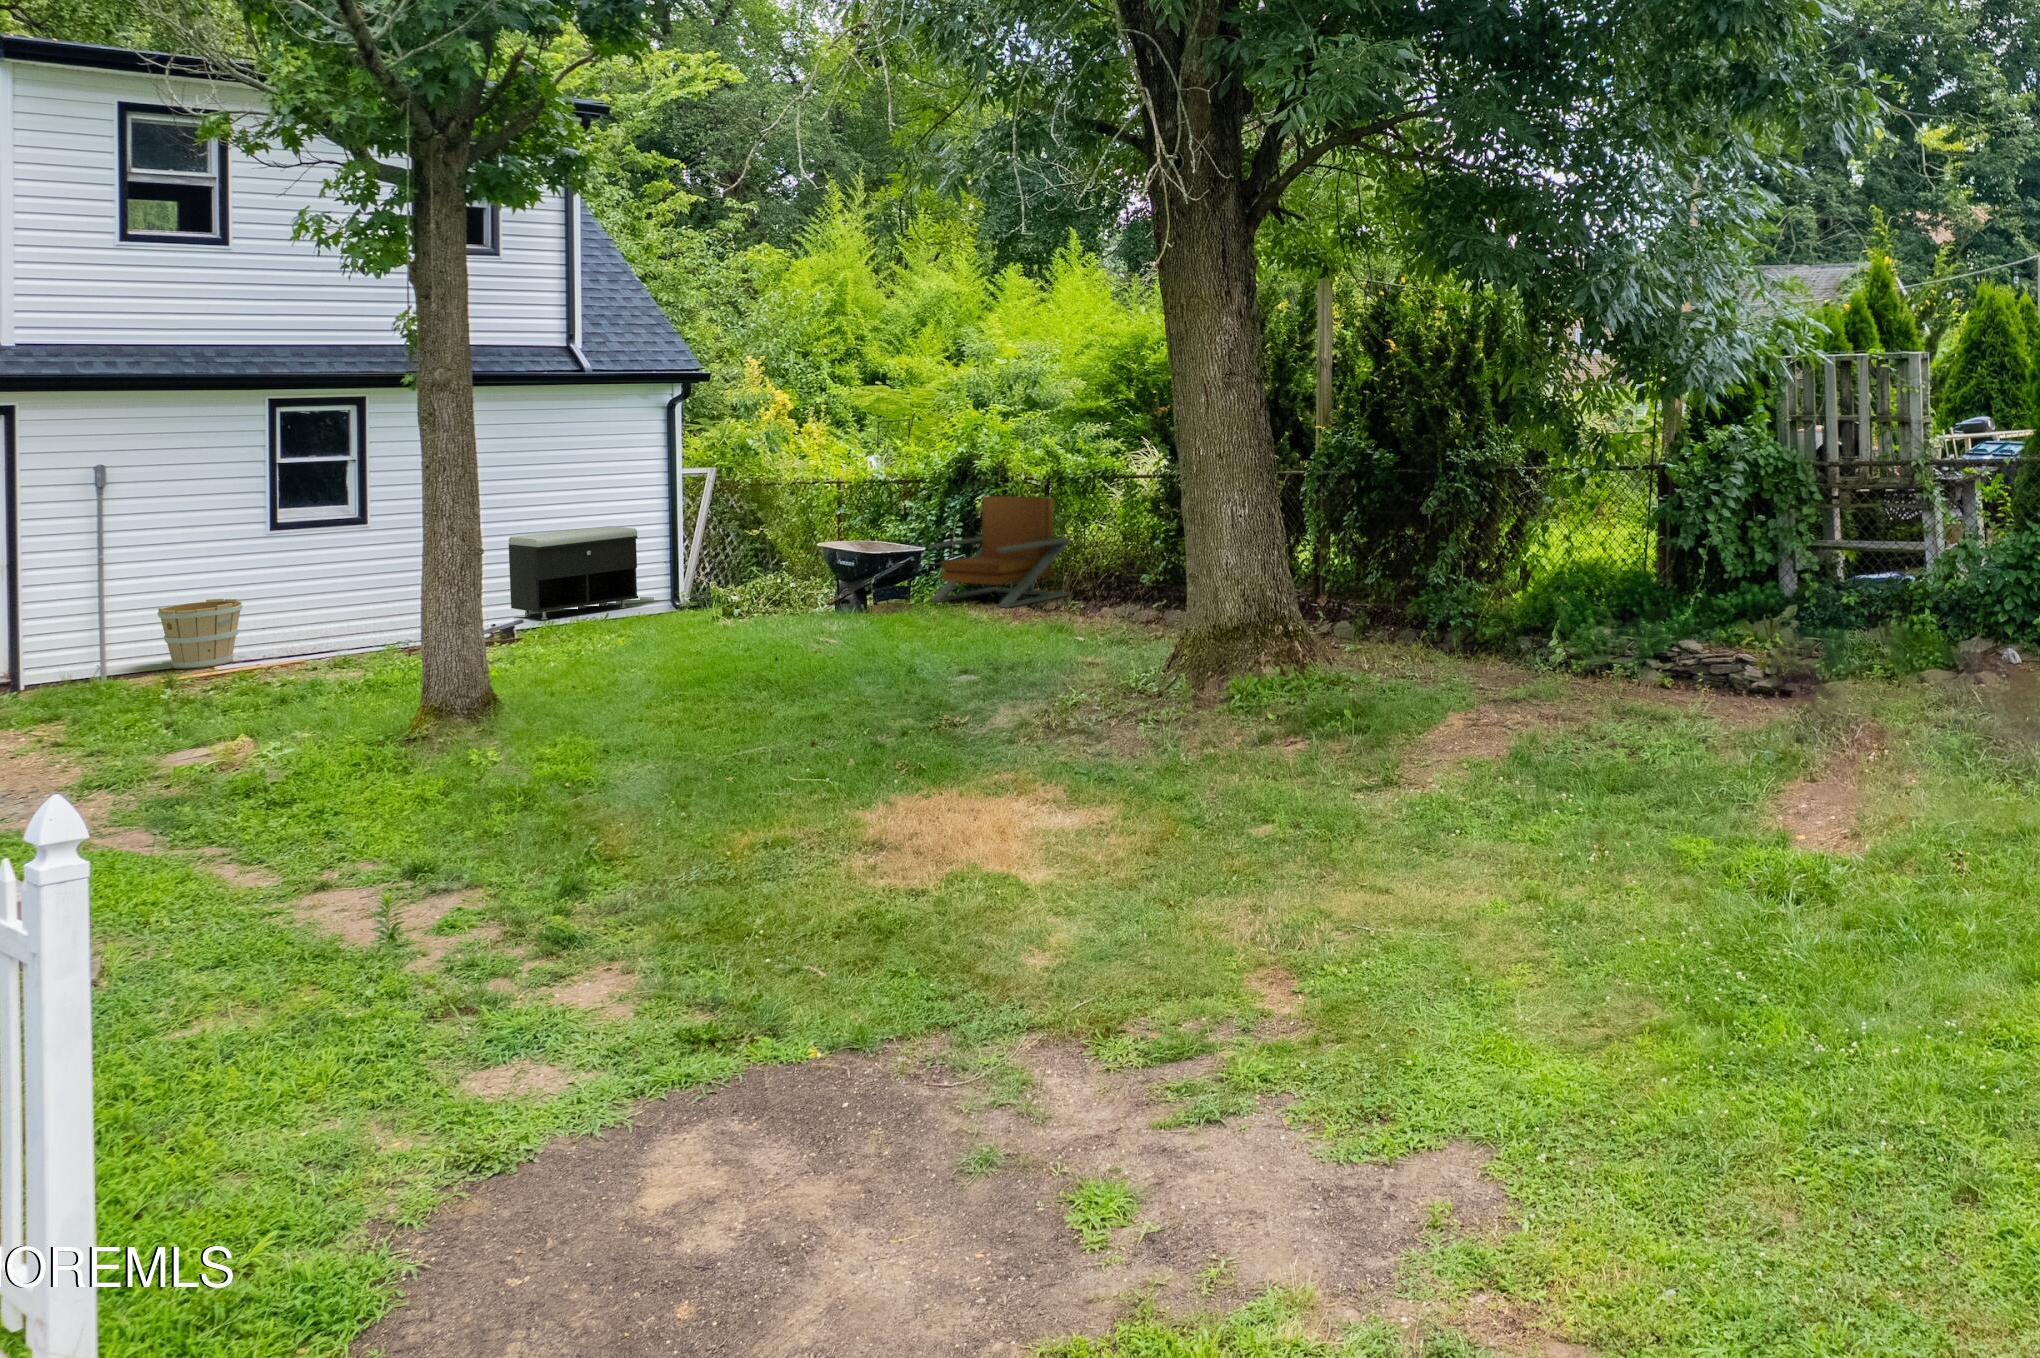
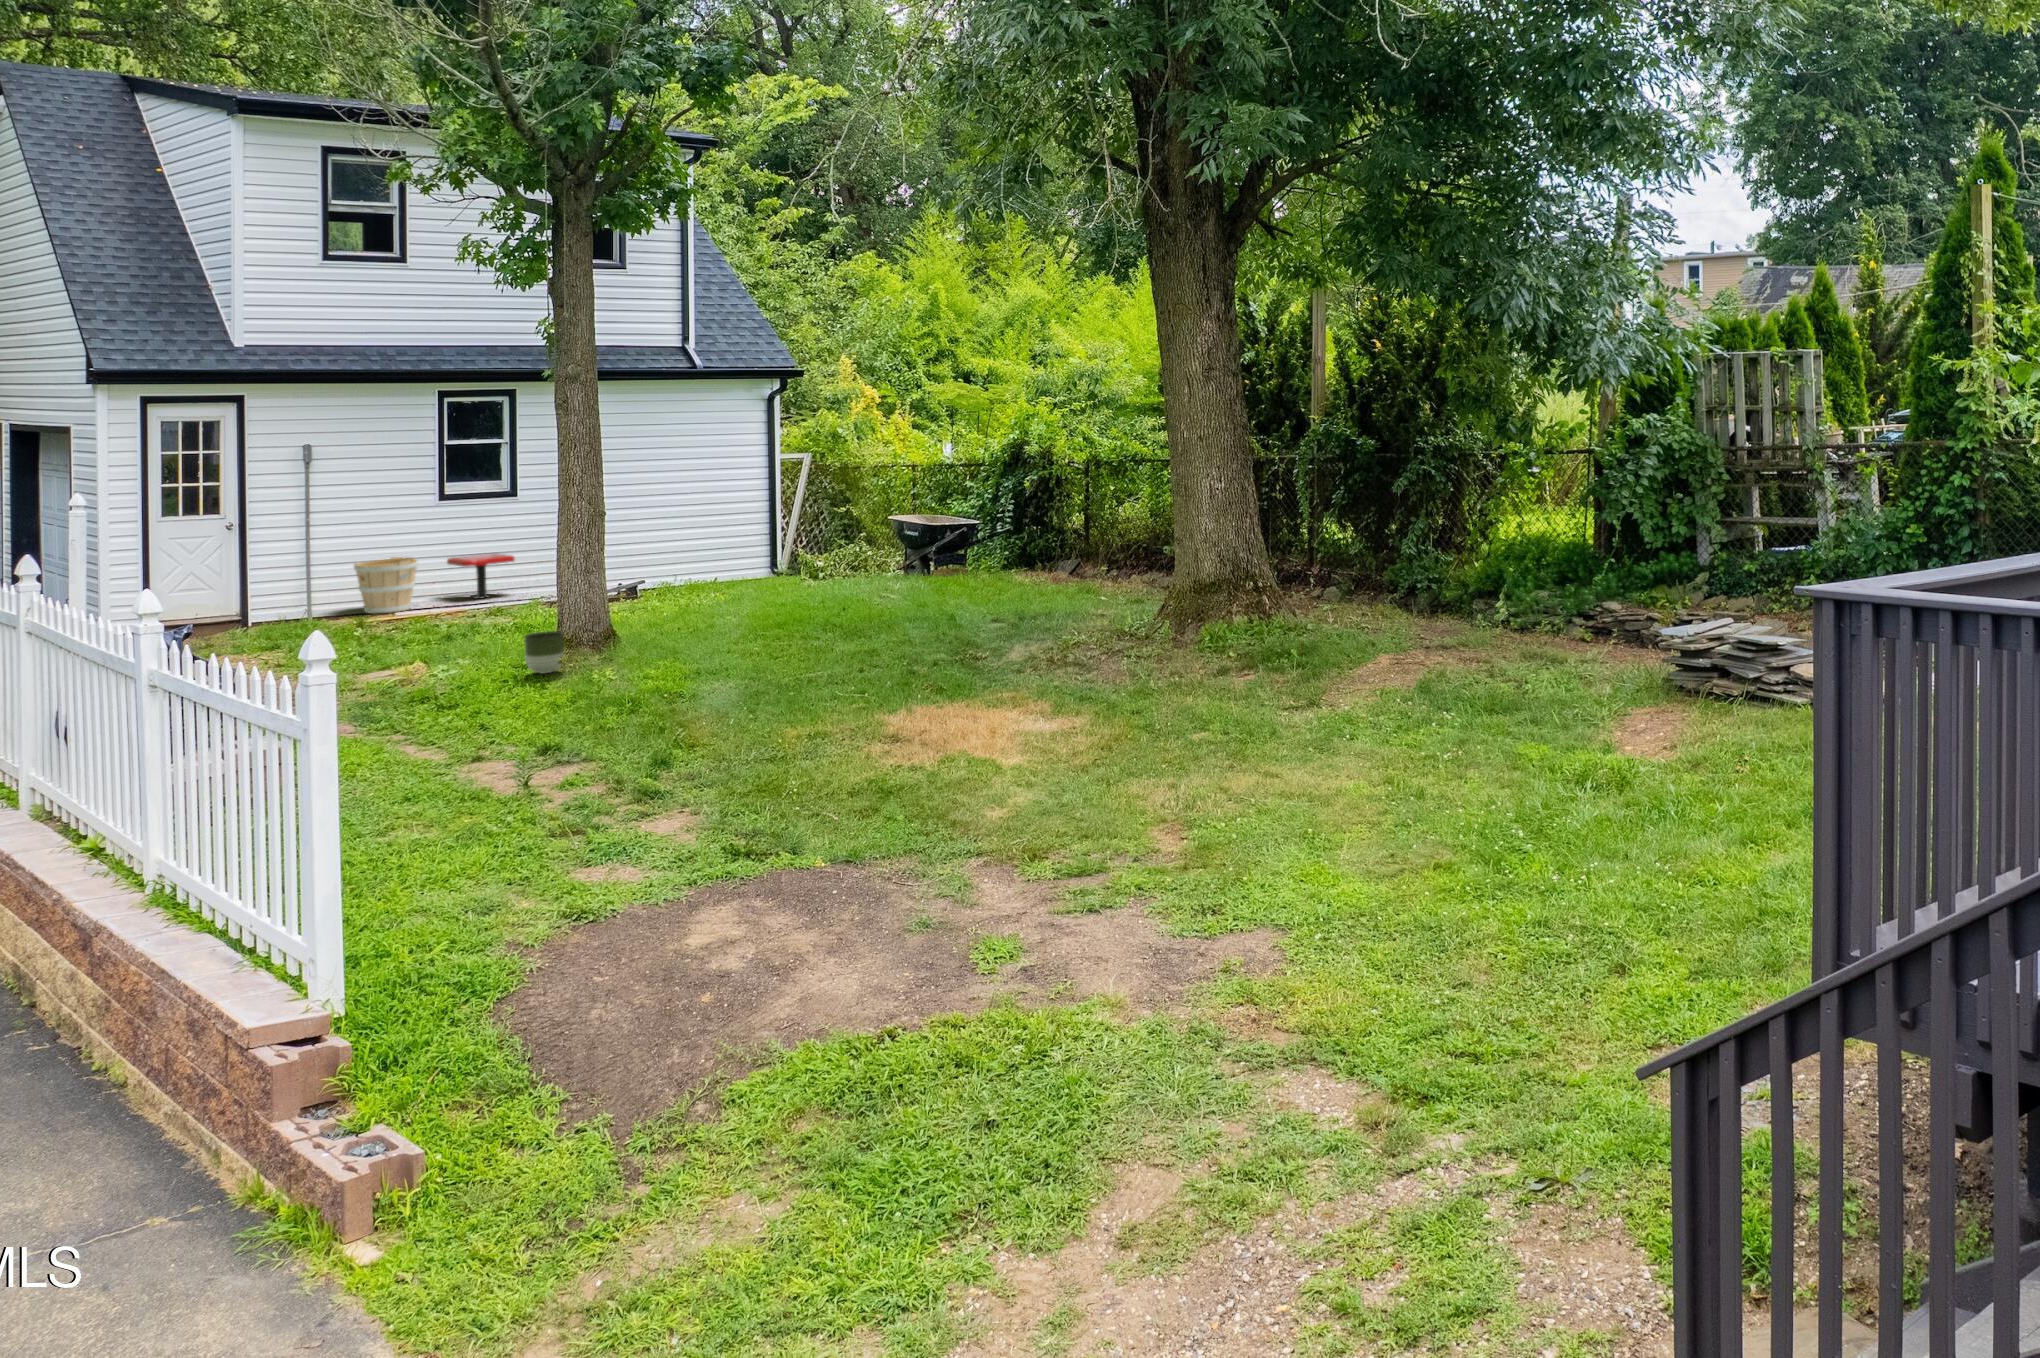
lounge chair: present [930,496,1071,608] -> none [983,482,1108,581]
storage bench: present [509,526,638,619] -> none [630,504,737,582]
pedestal table: none [279,591,366,646] -> present [447,553,515,599]
planter: none [382,691,434,744] -> present [524,631,565,674]

